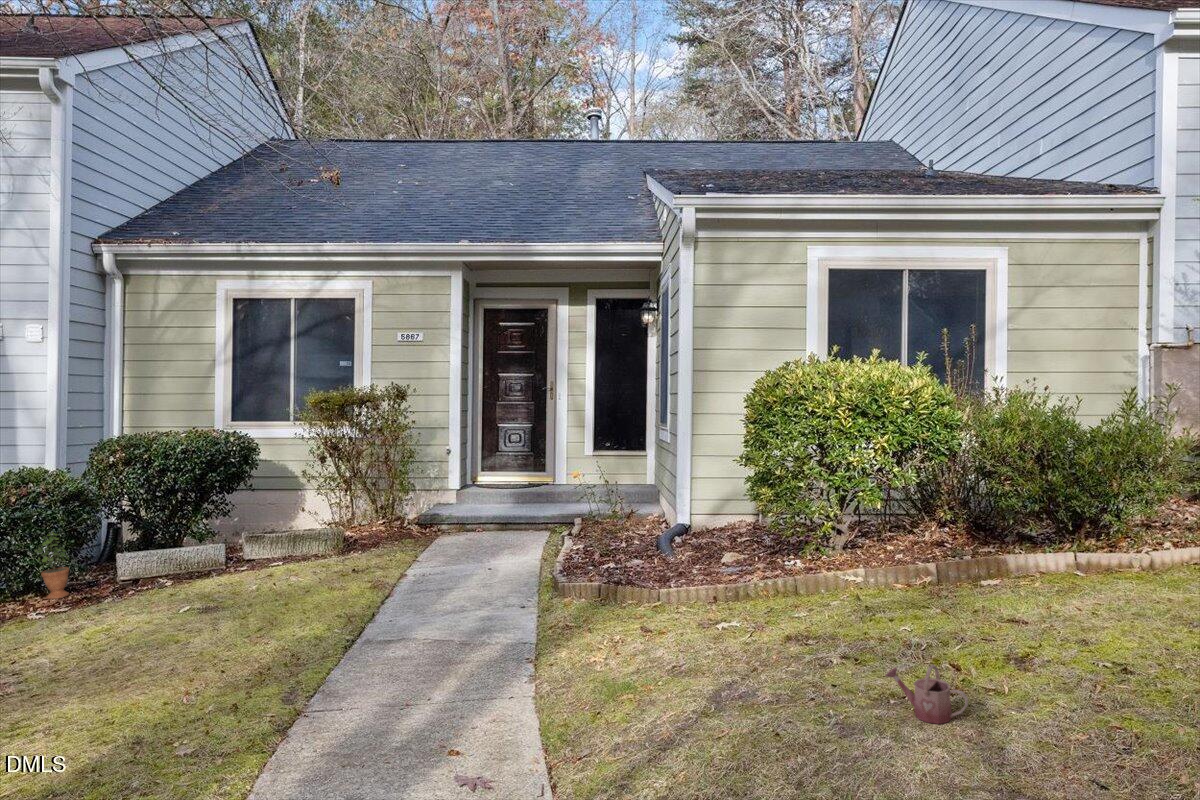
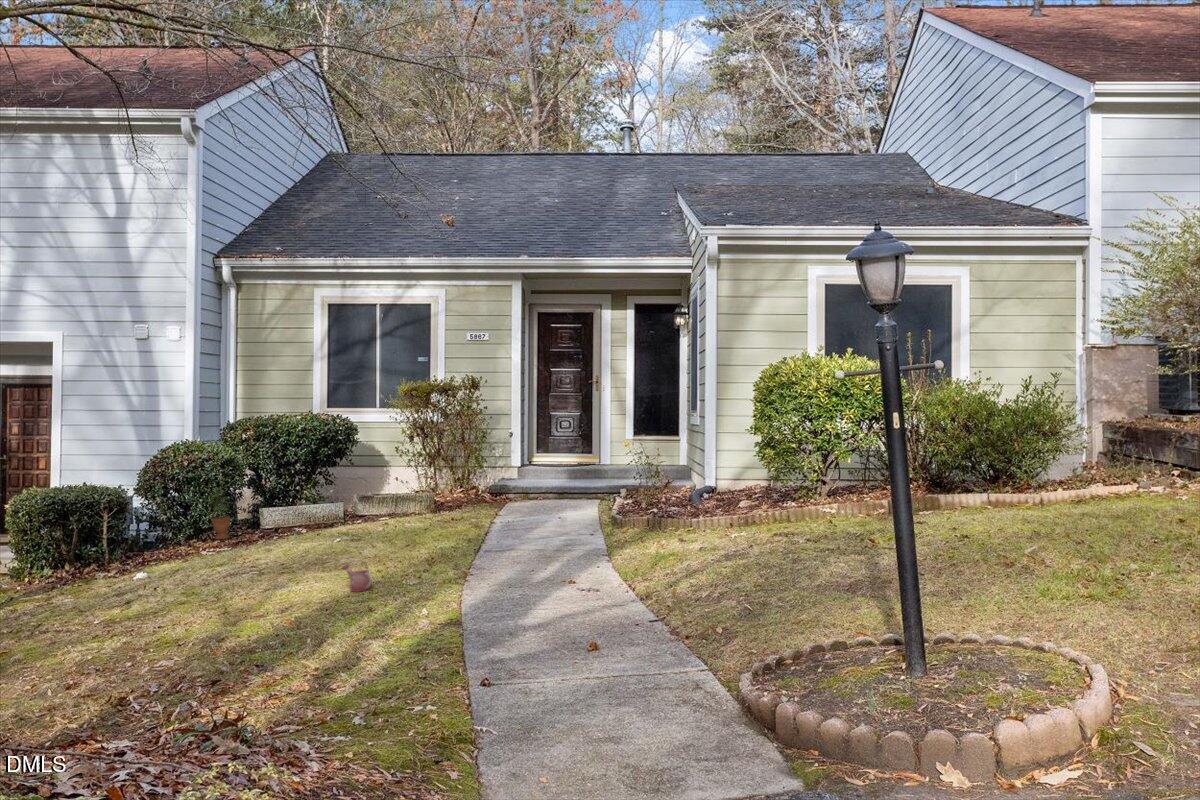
watering can: present [886,665,968,724] -> present [342,561,371,592]

